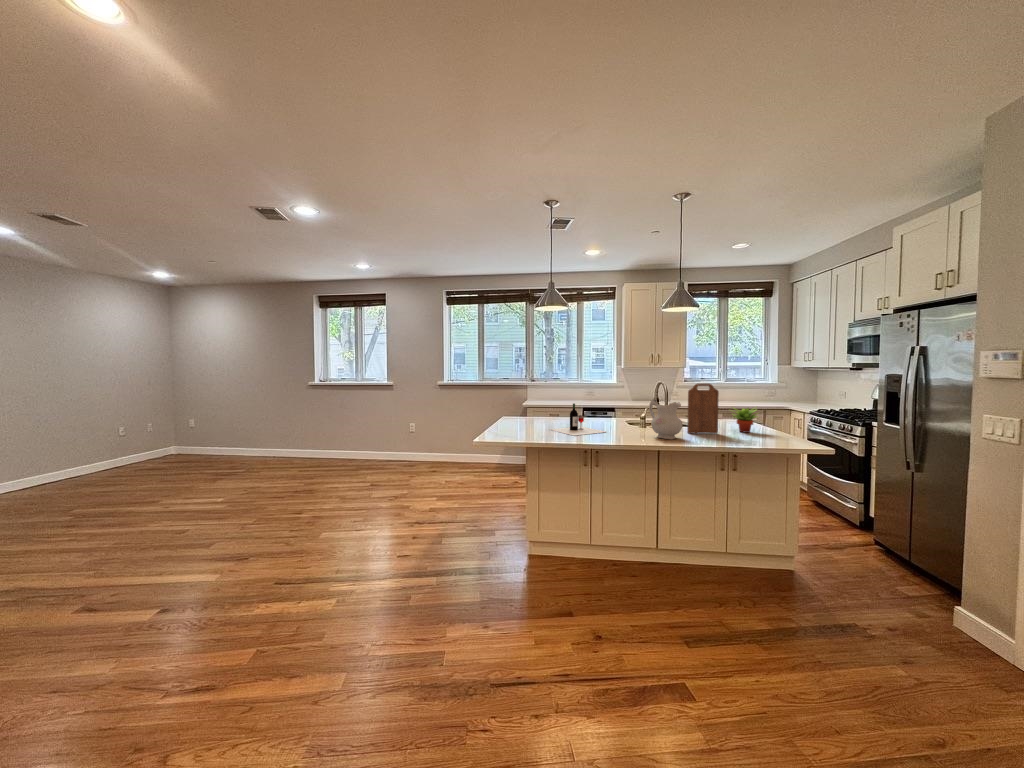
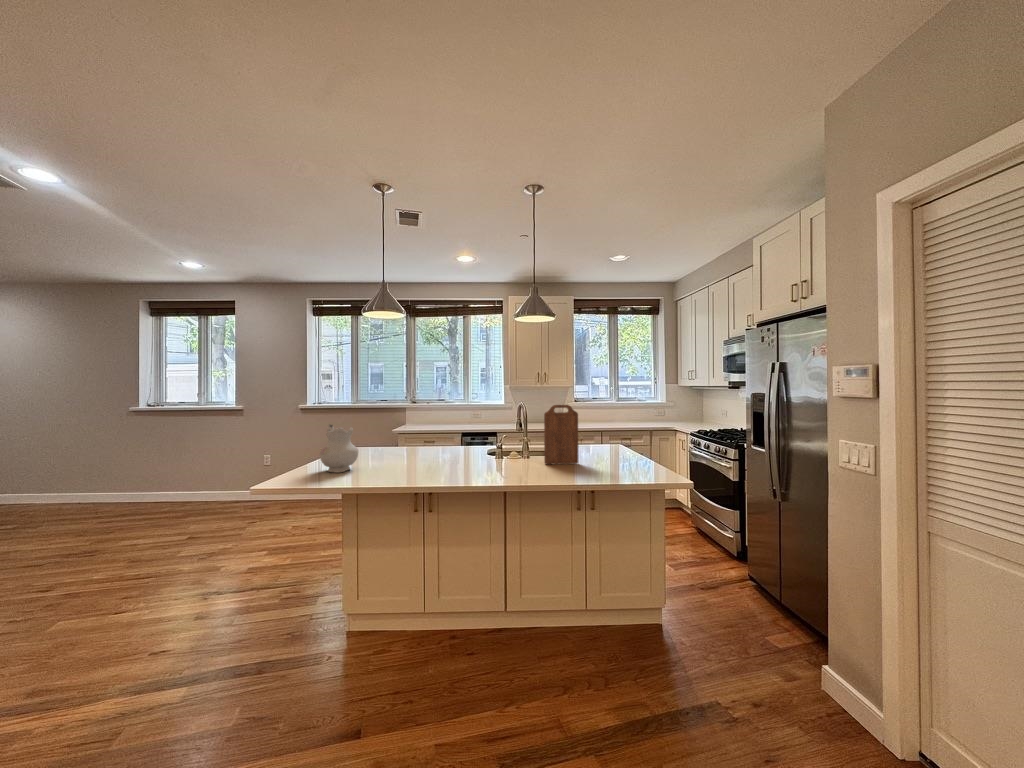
ceramic pitcher: present [649,400,682,439] -> present [320,425,358,473]
wine bottle: present [550,403,606,436] -> none [379,431,449,473]
succulent plant: present [733,408,757,433] -> none [592,430,626,461]

